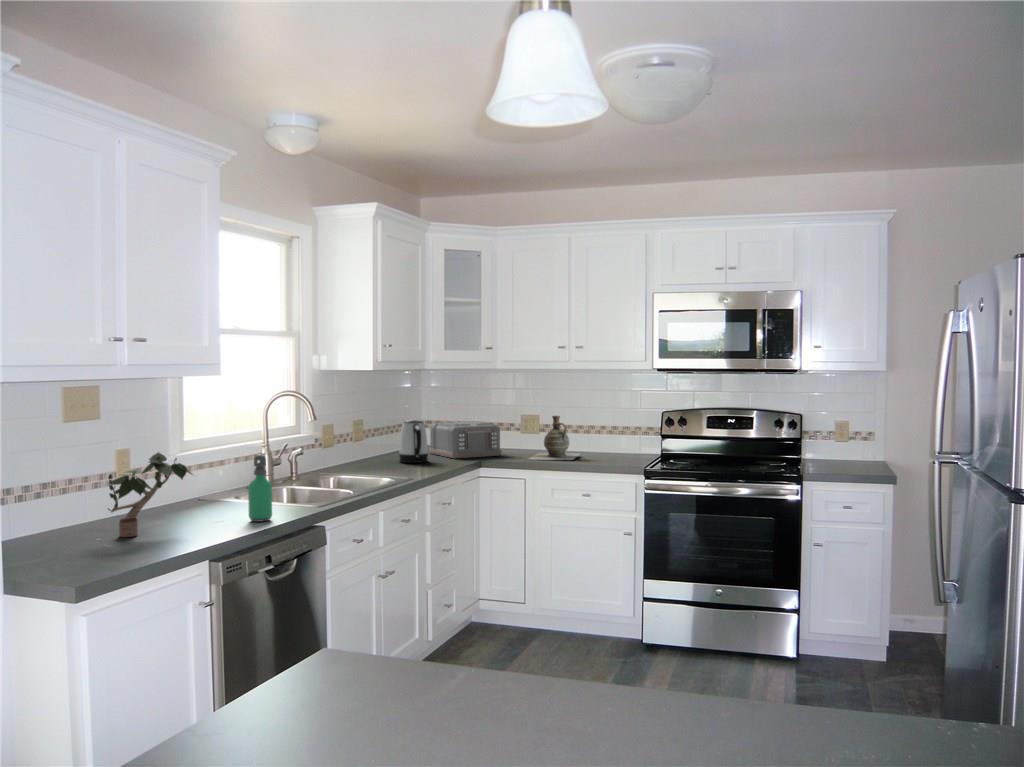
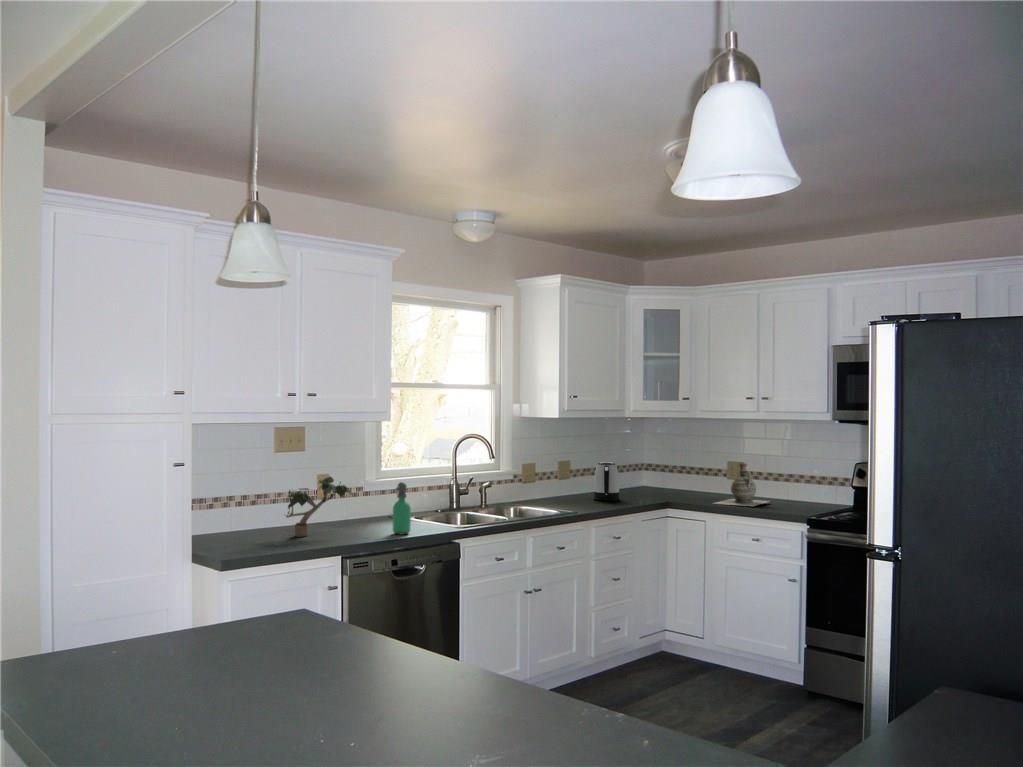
toaster: present [429,421,501,458] -> none [635,465,696,499]

